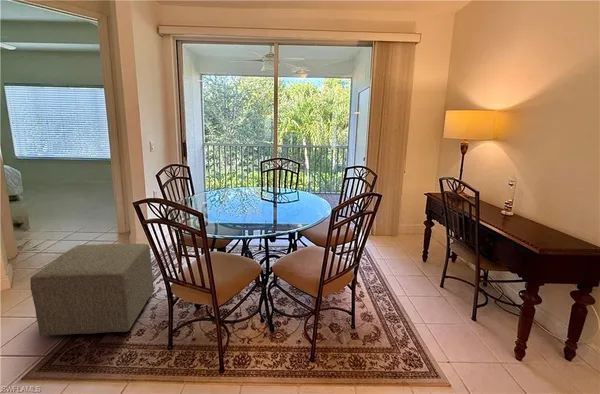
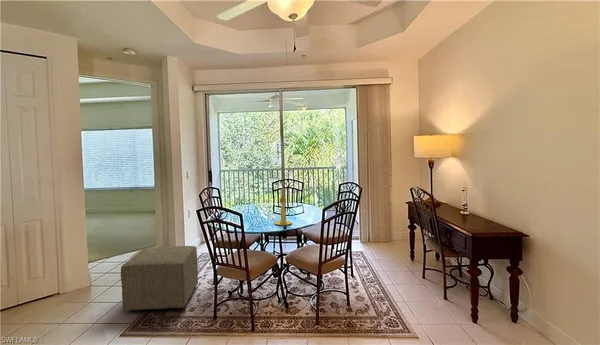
candle holder: none [255,169,279,221] -> present [275,188,292,225]

